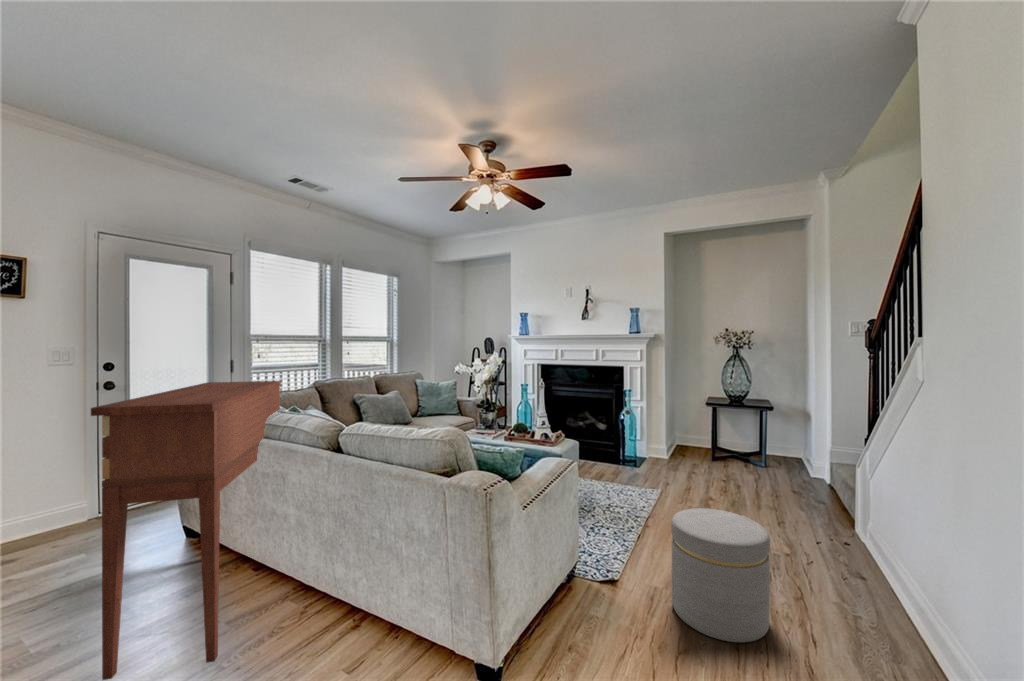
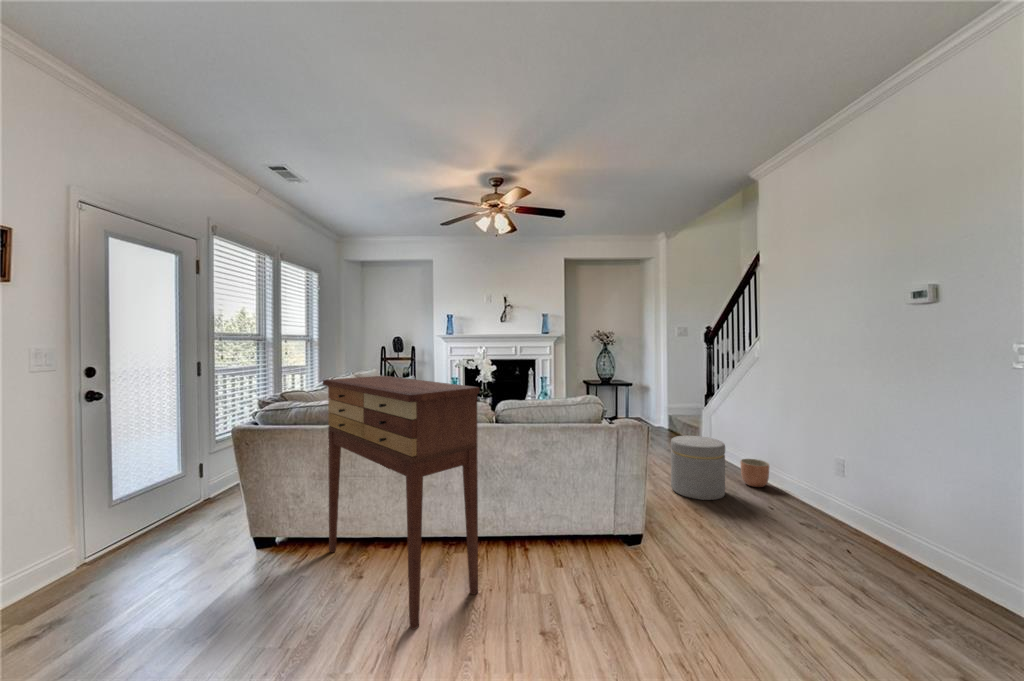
planter: none [834,579,898,648] -> present [740,459,769,487]

